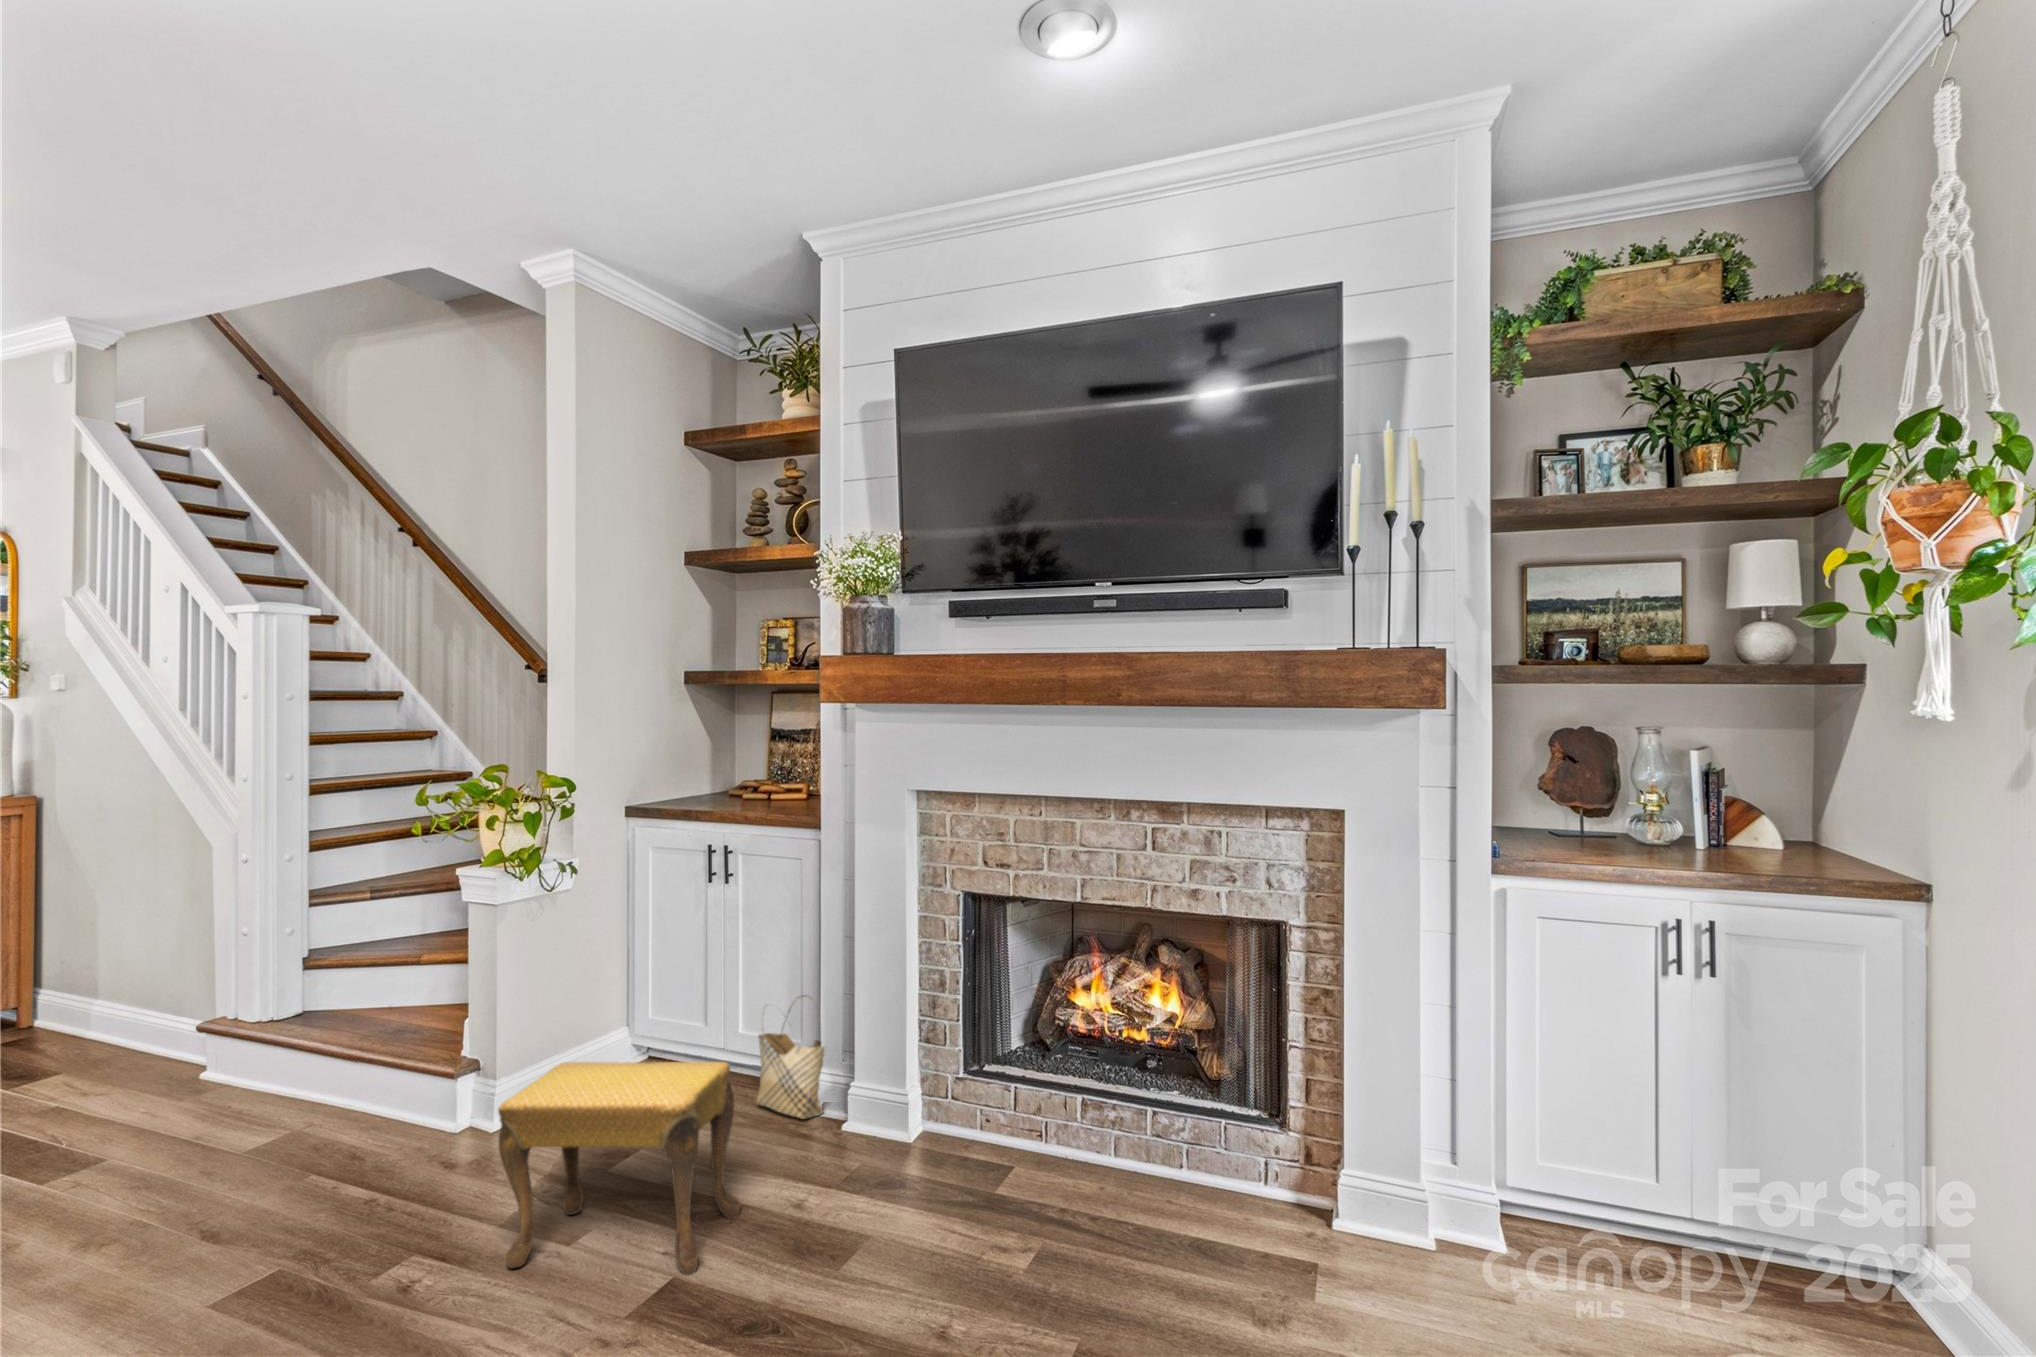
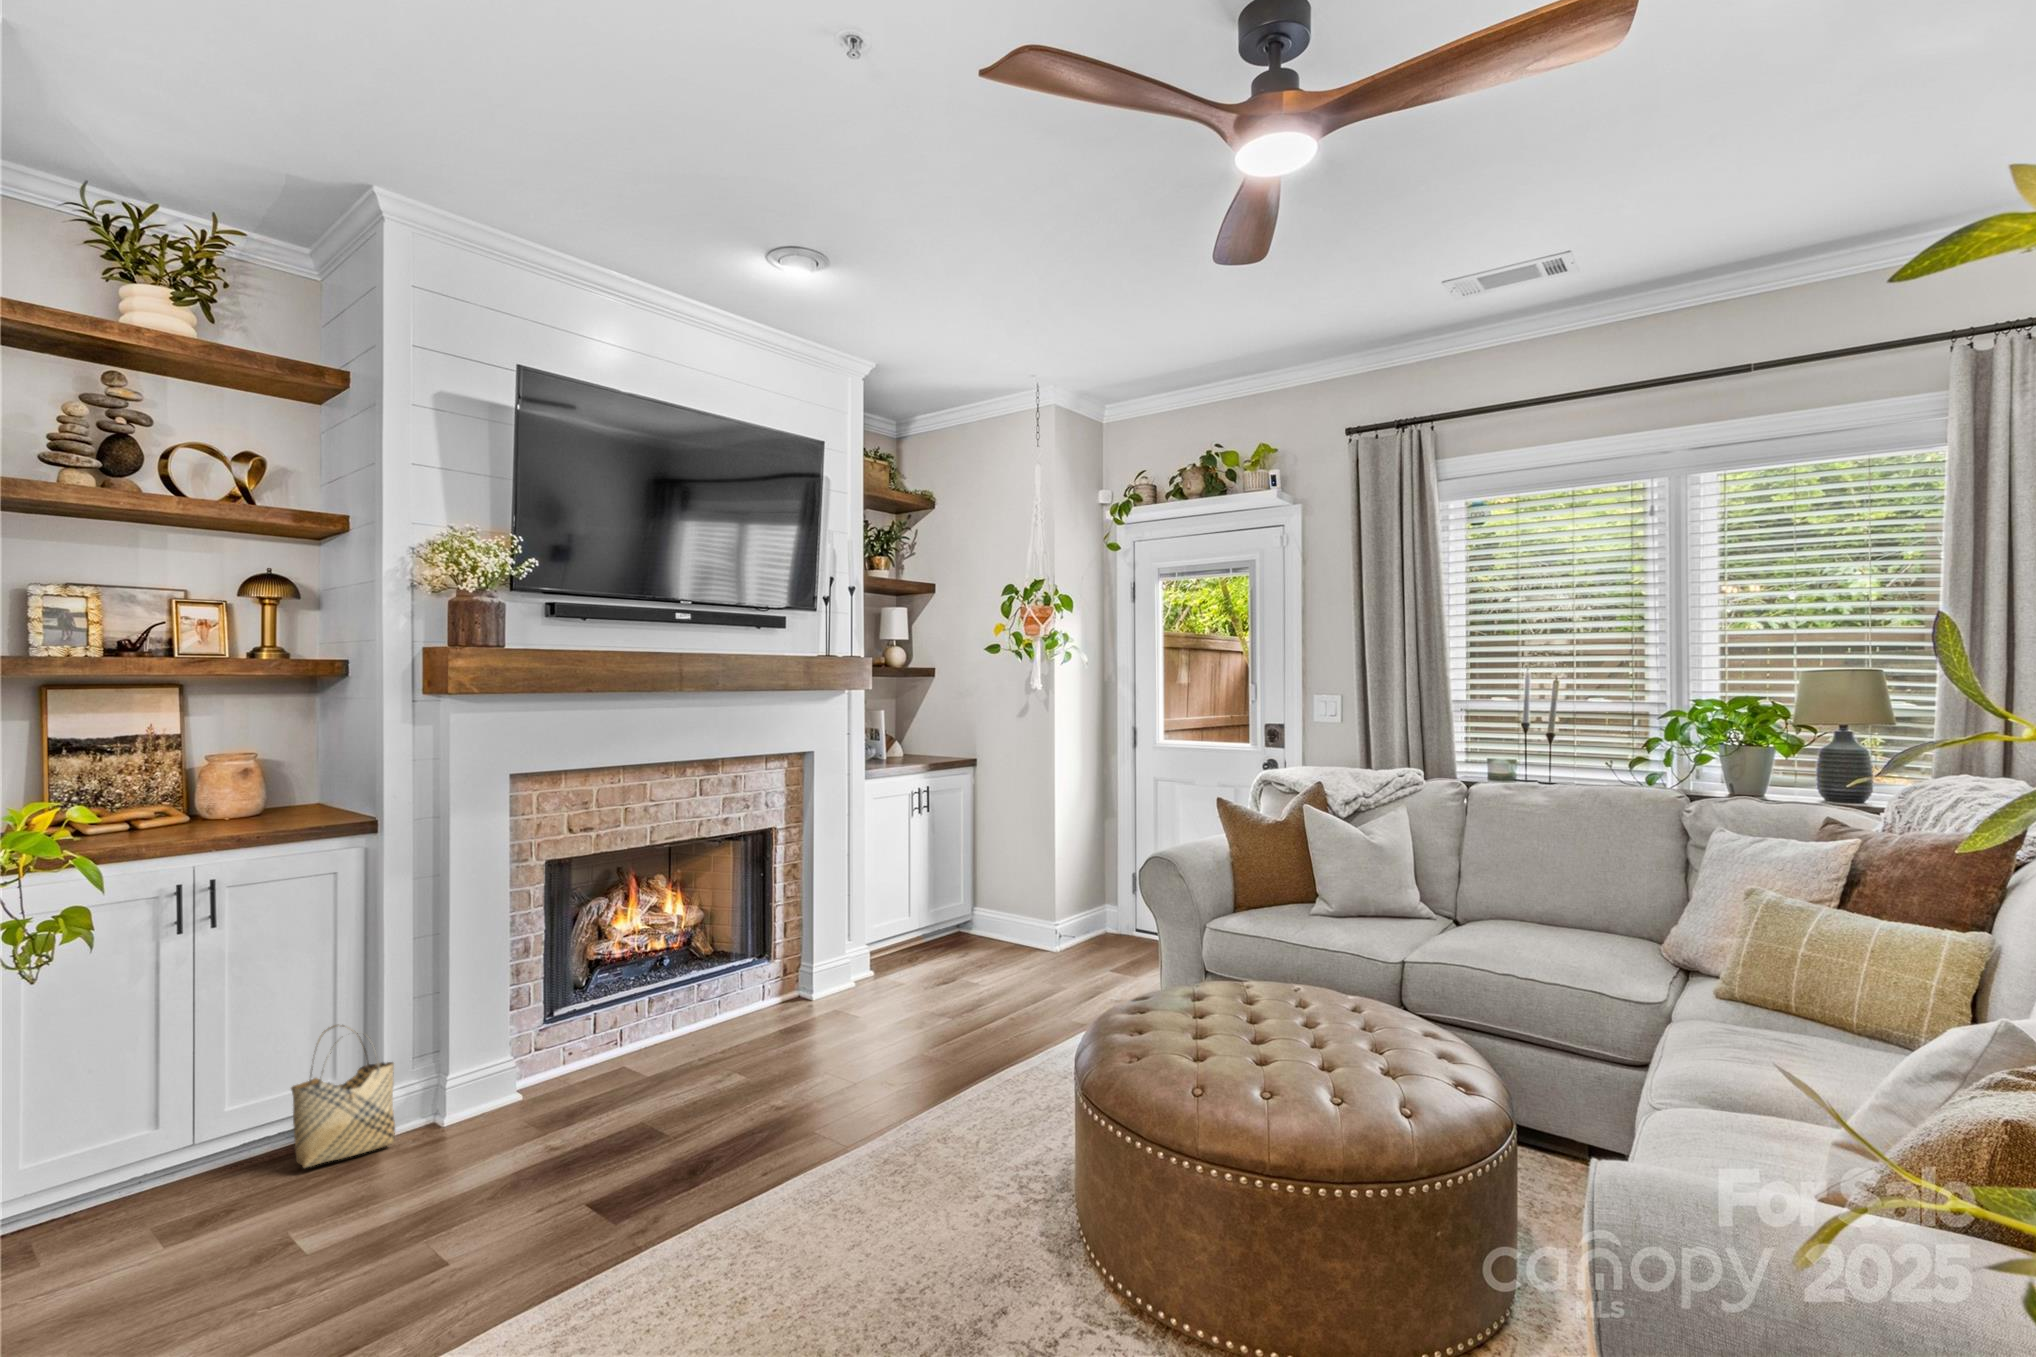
footstool: present [498,1061,740,1276] -> none [423,1024,658,1271]

